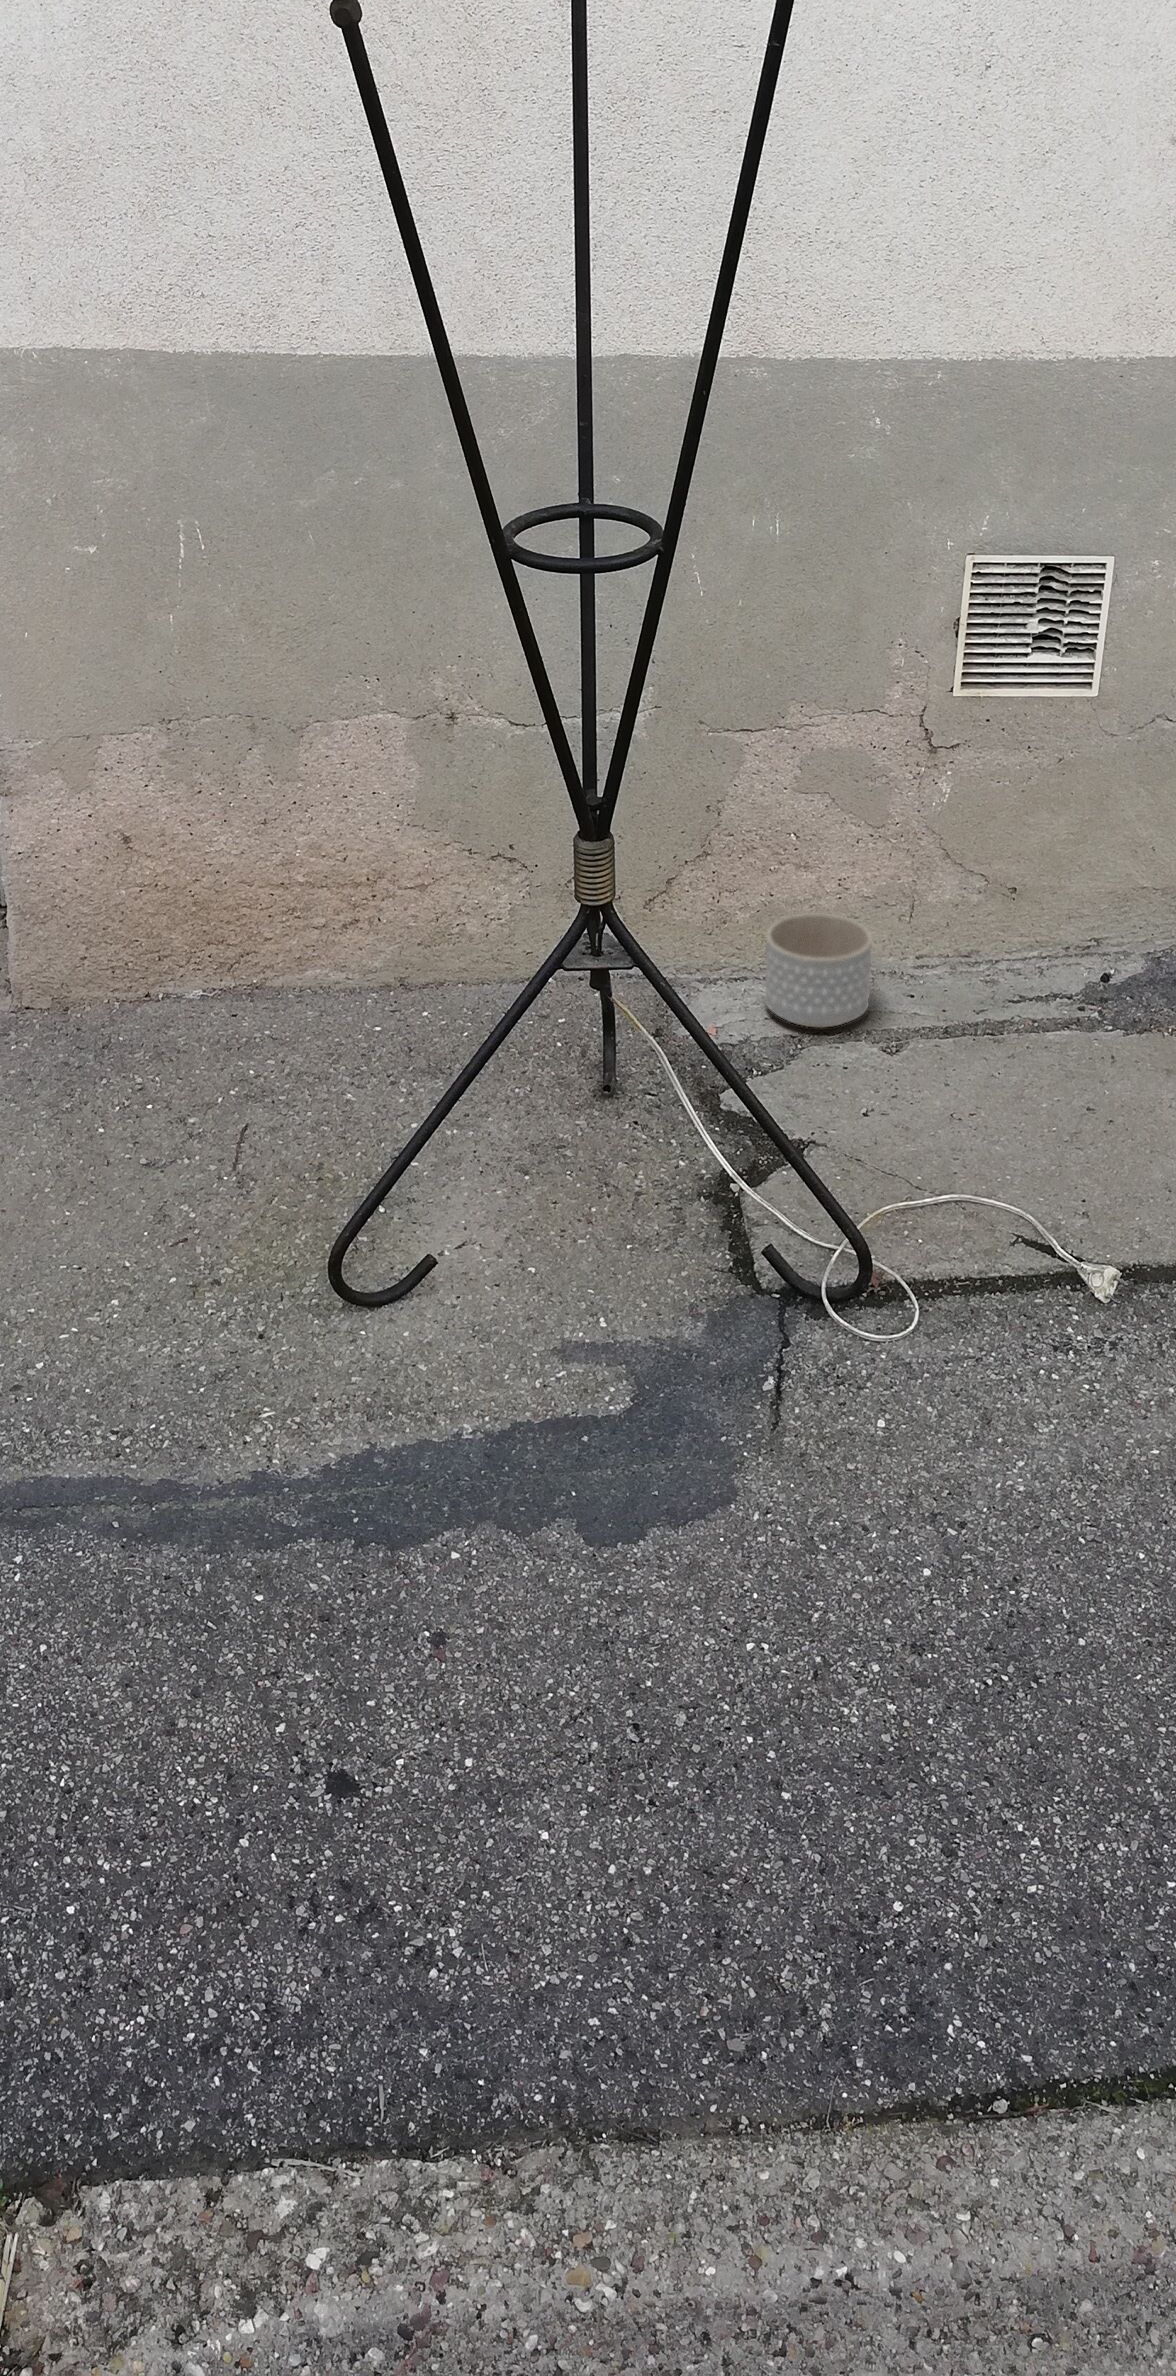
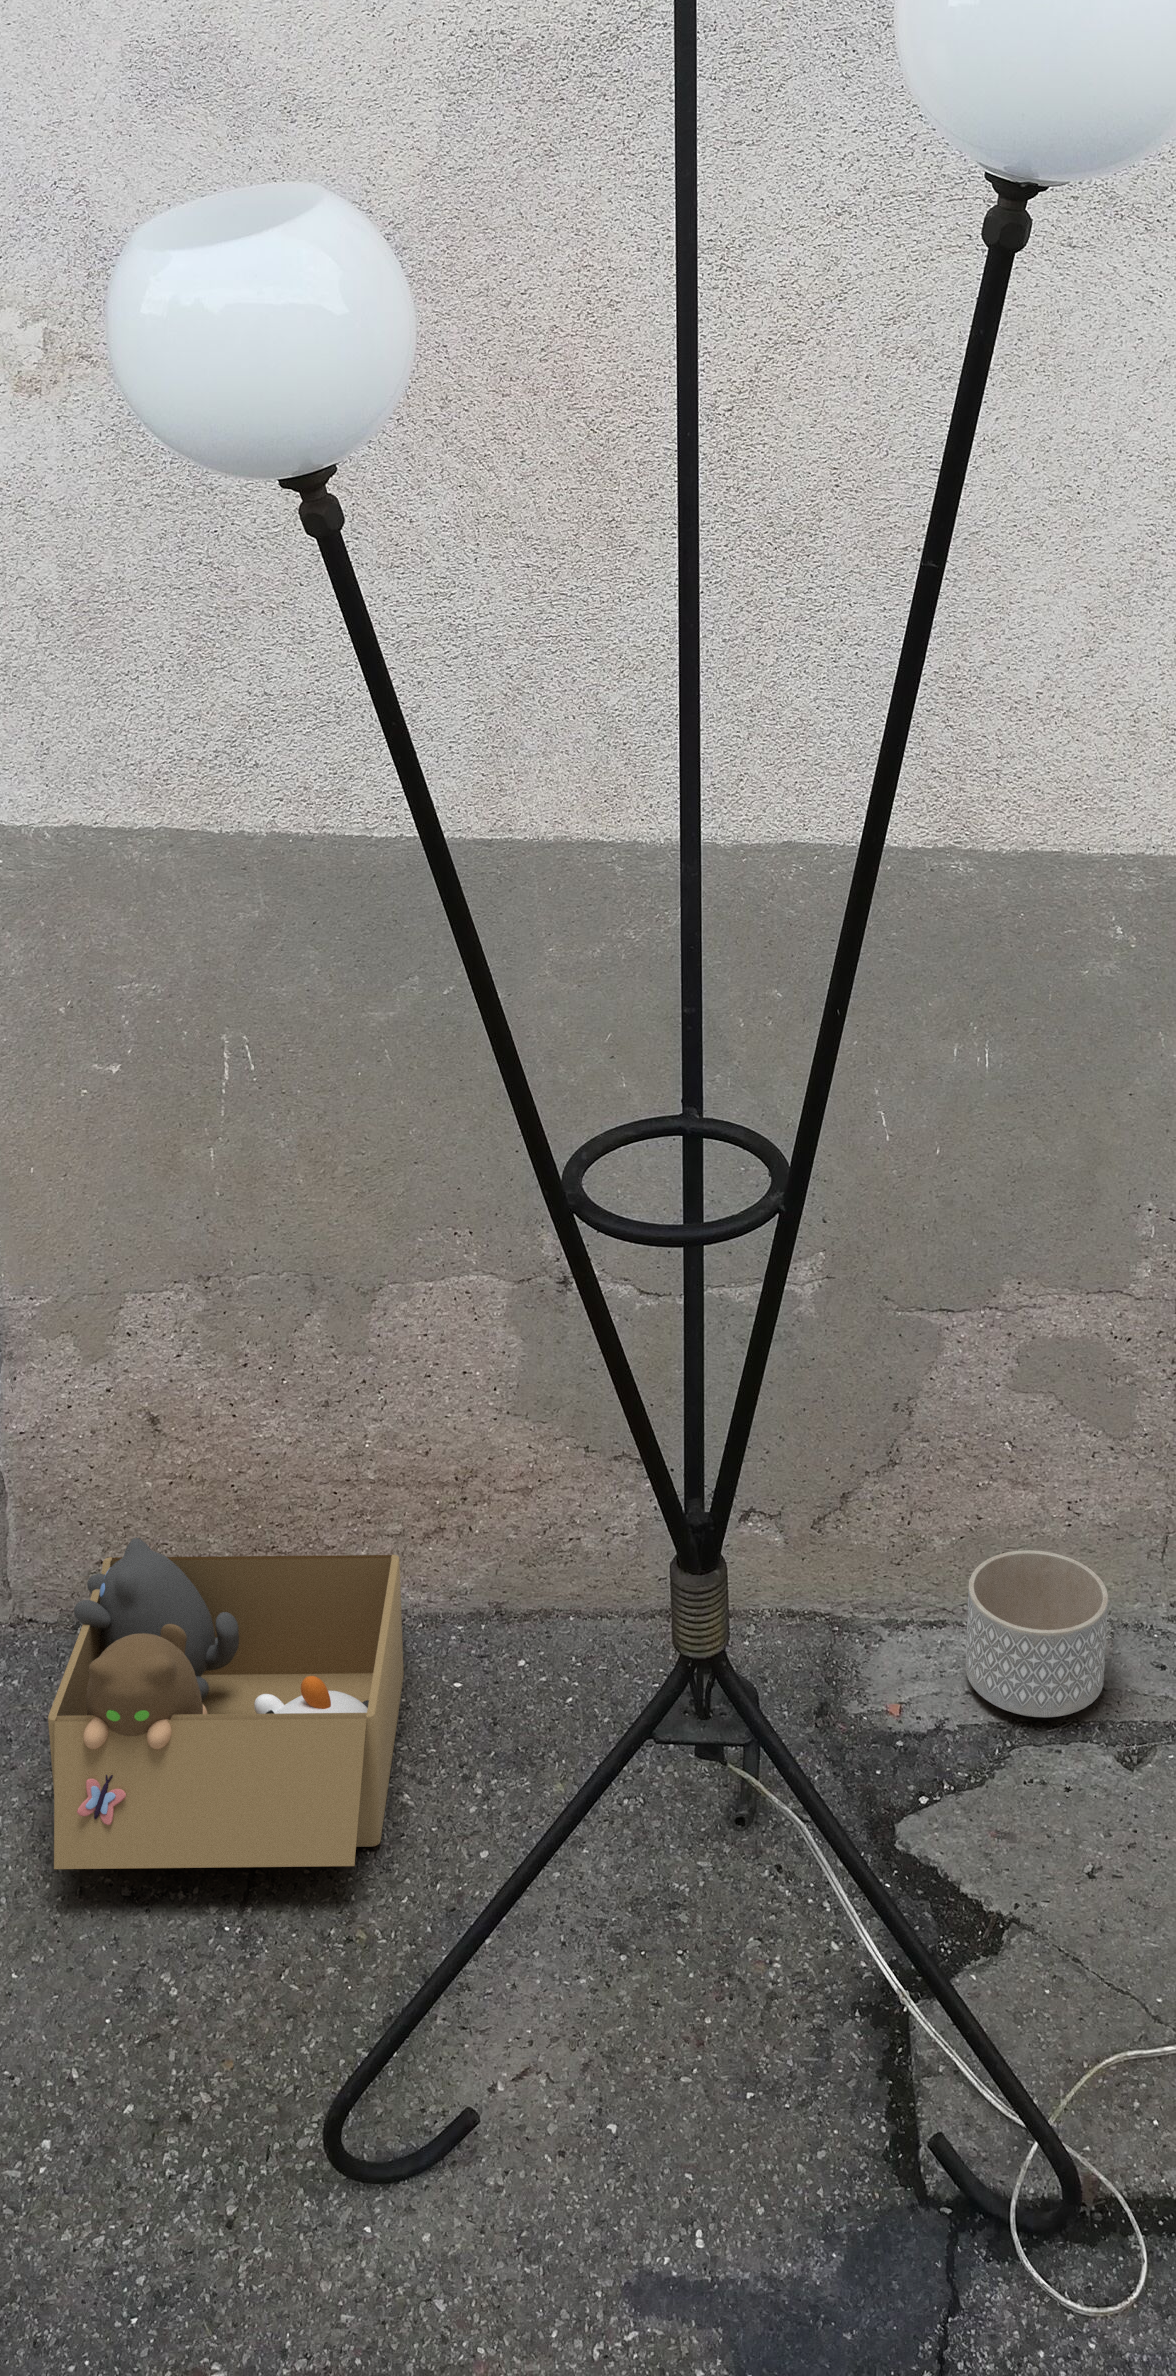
cardboard box: none [76,922,333,1144] -> present [48,1538,404,1869]

